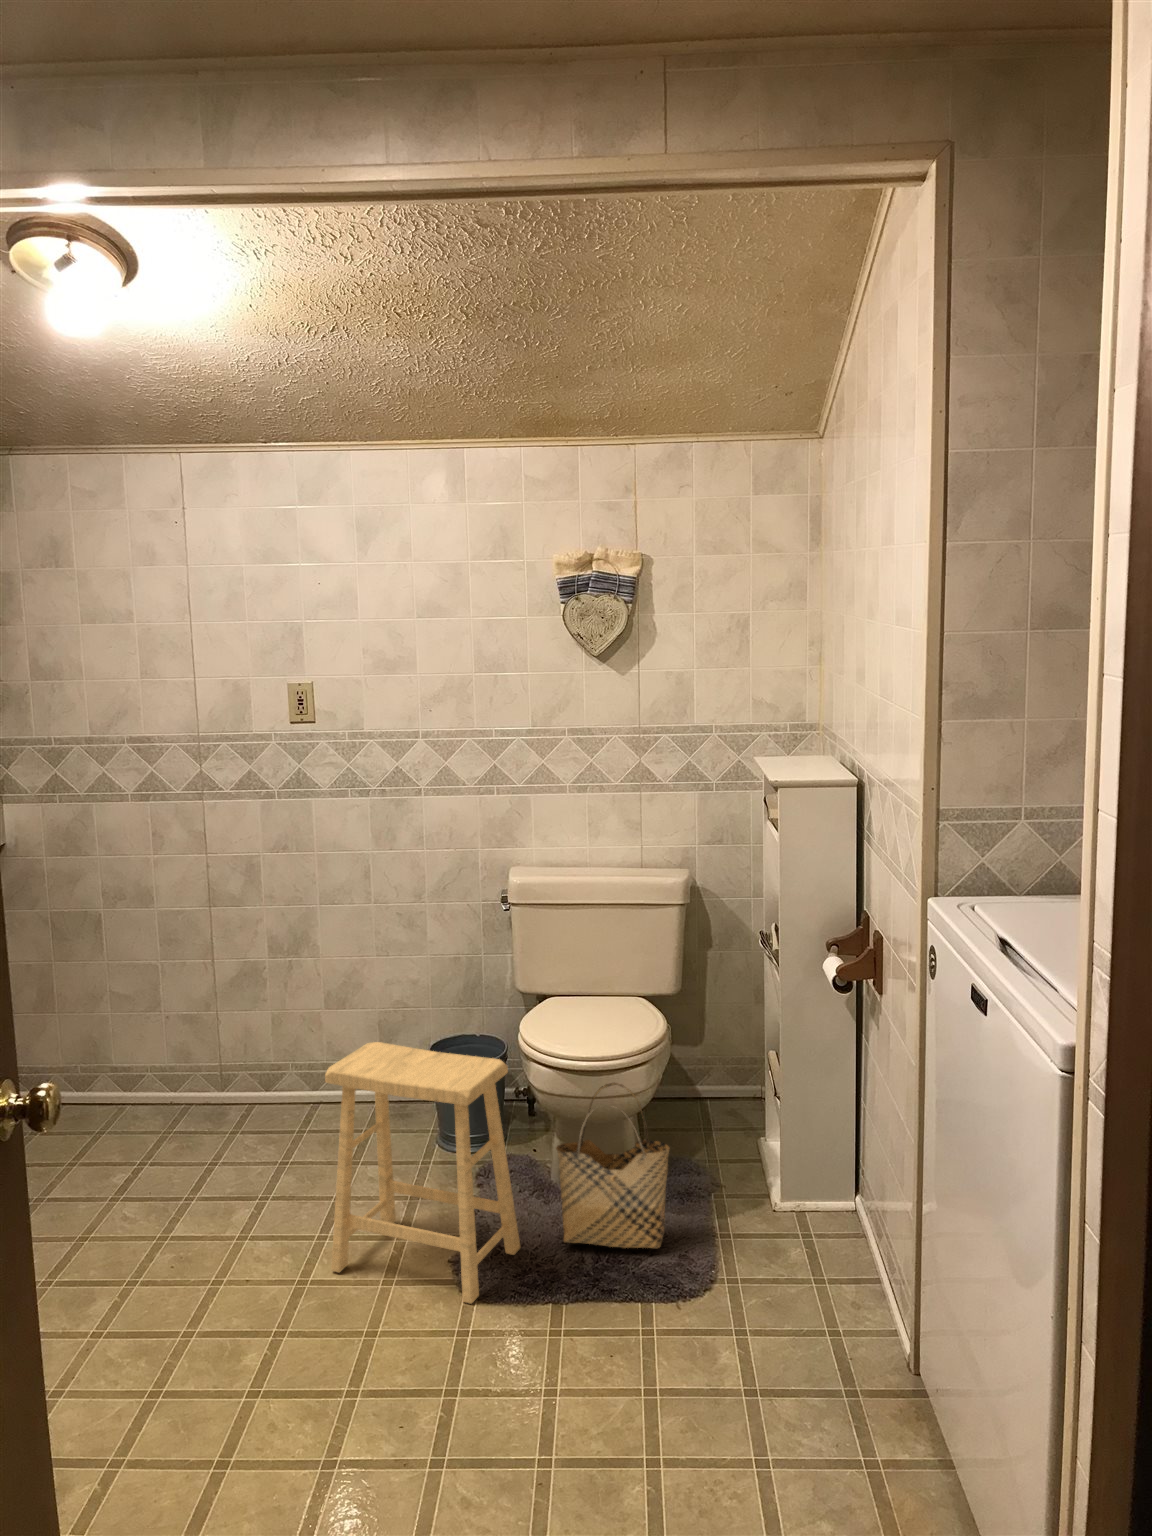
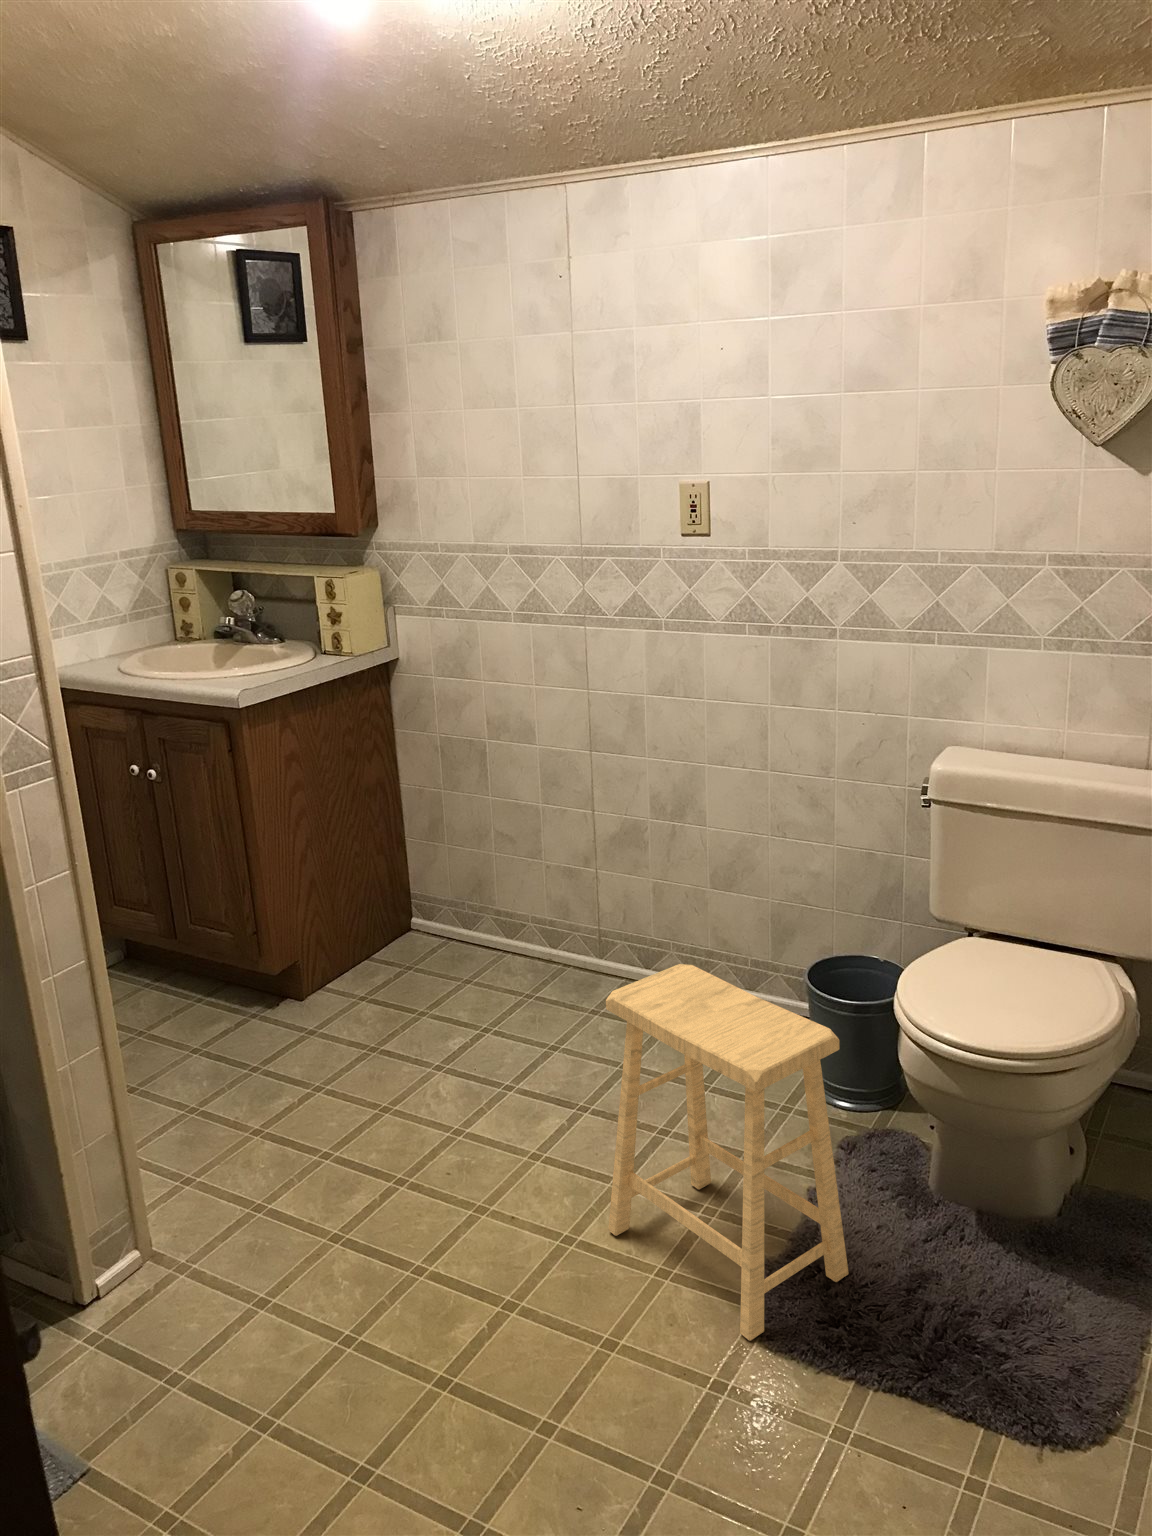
woven basket: present [556,1083,670,1248] -> none [907,1090,1082,1345]

